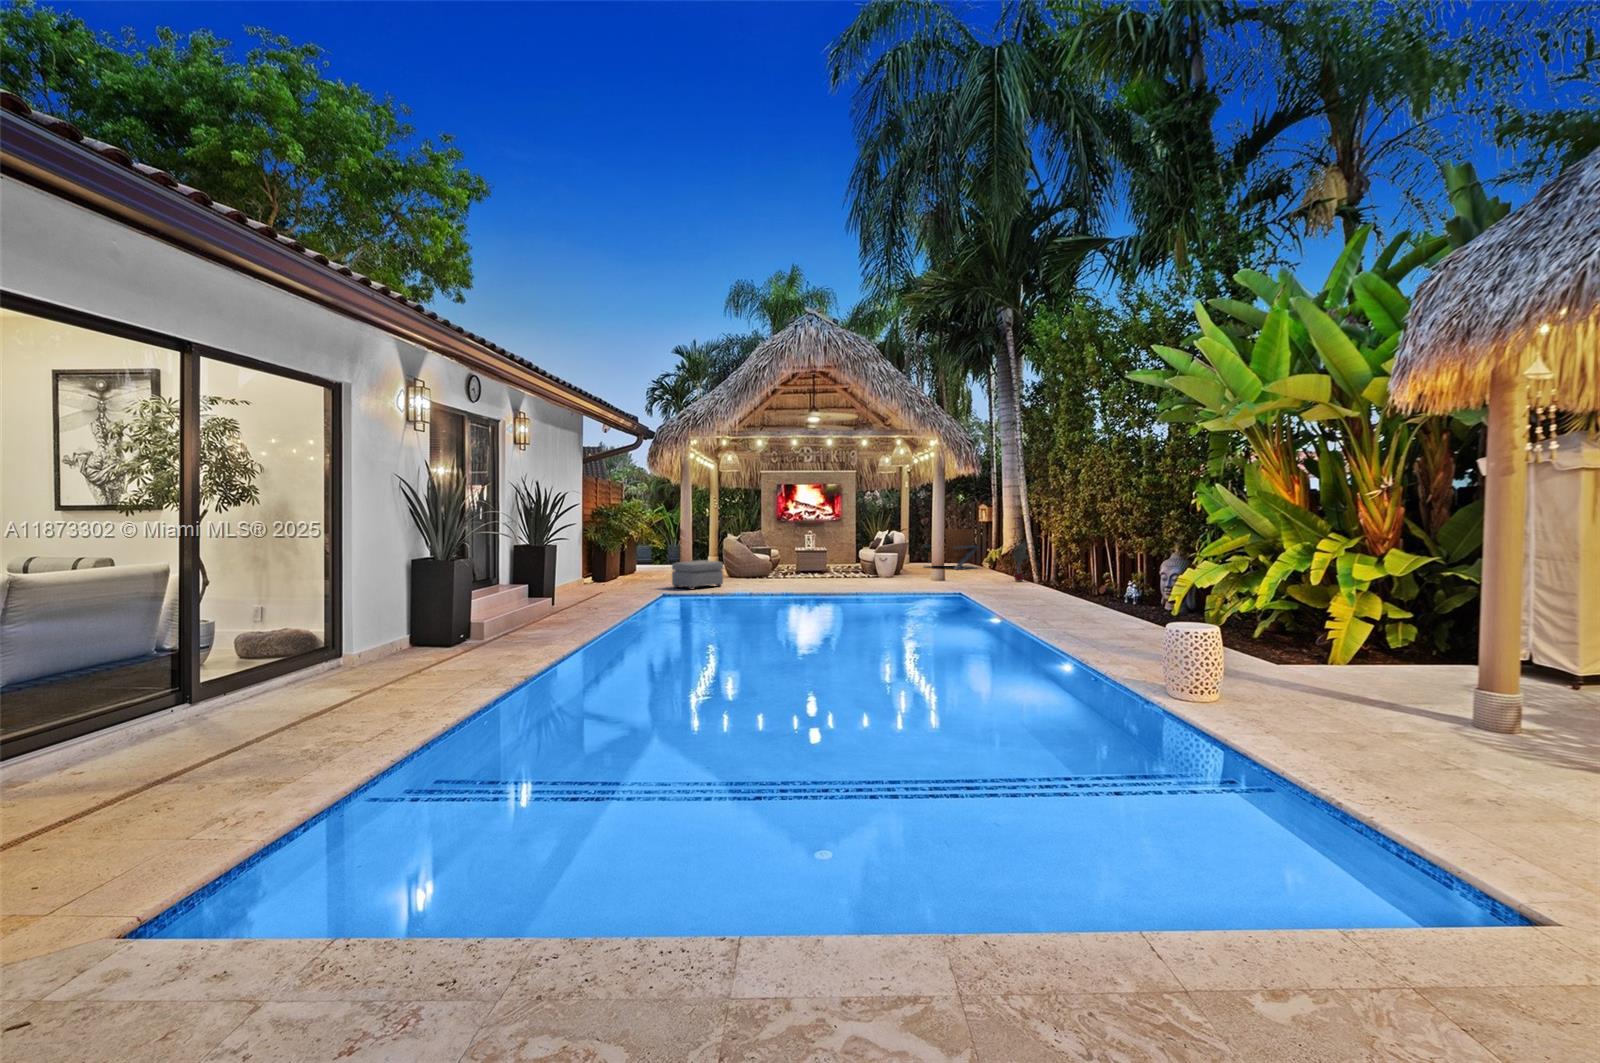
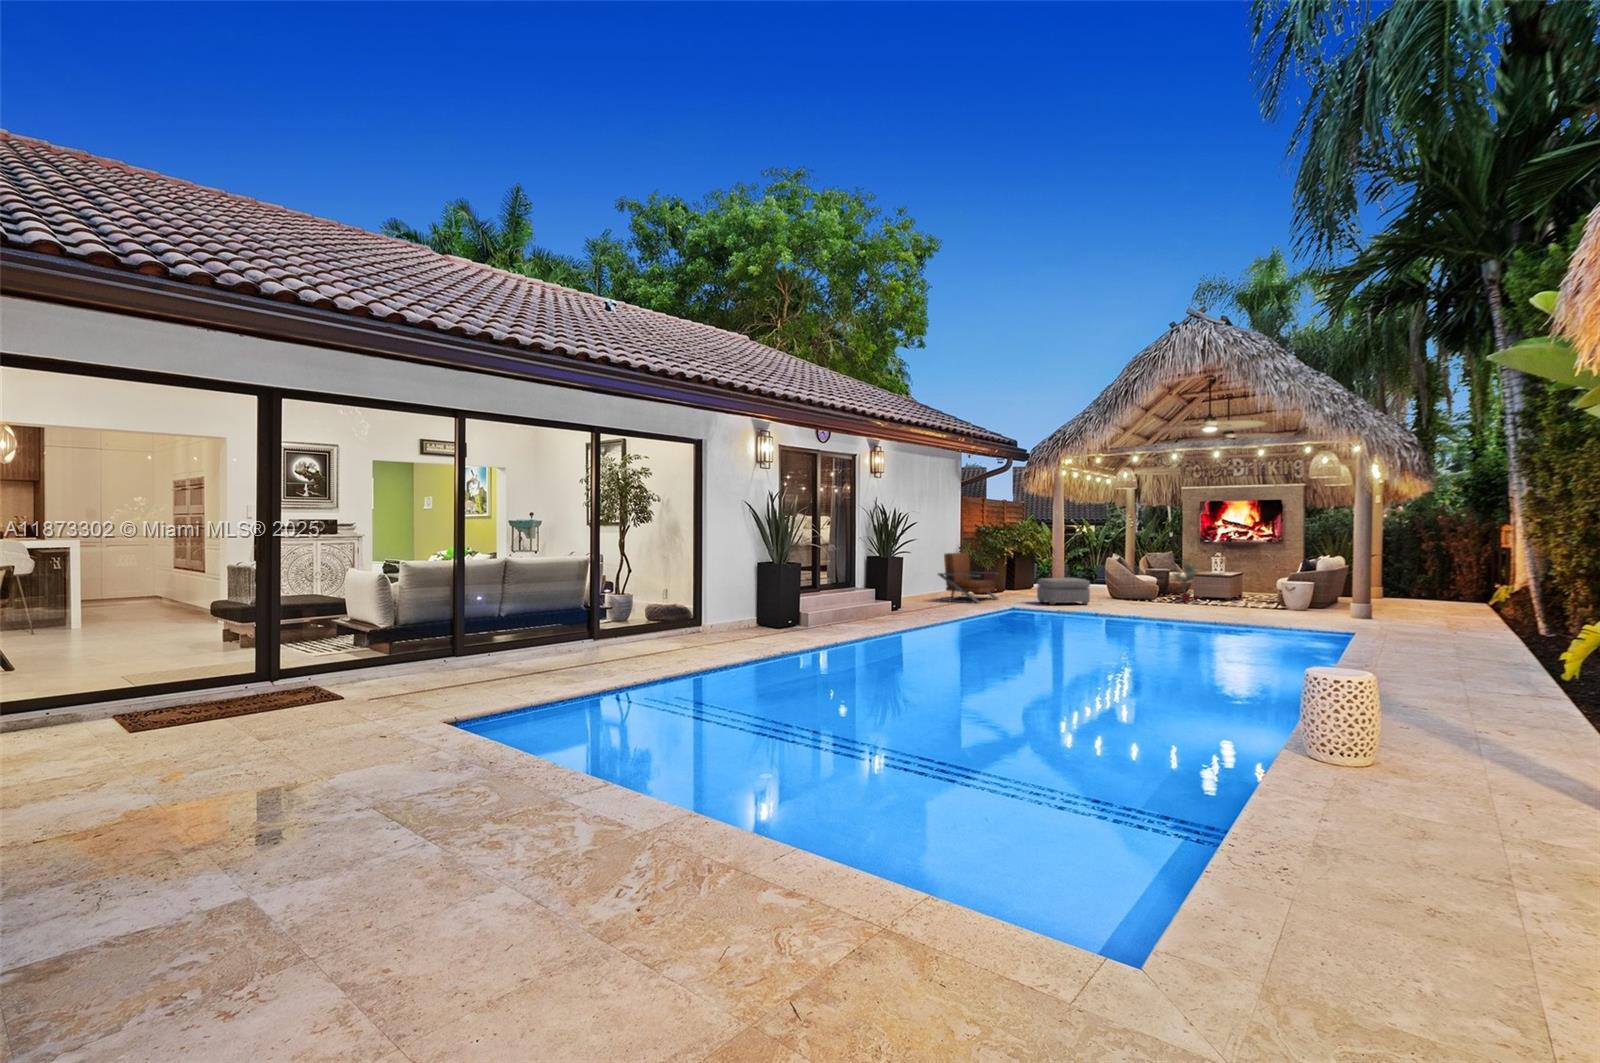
lounge chair: present [924,529,978,570] -> present [938,552,998,603]
potted tree: present [1013,539,1033,582] -> present [1173,561,1197,602]

